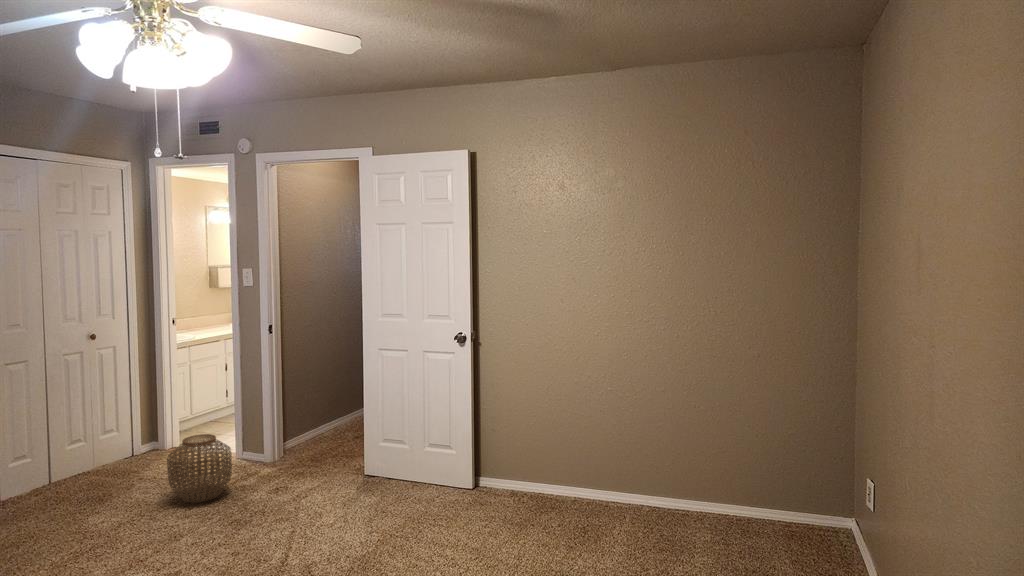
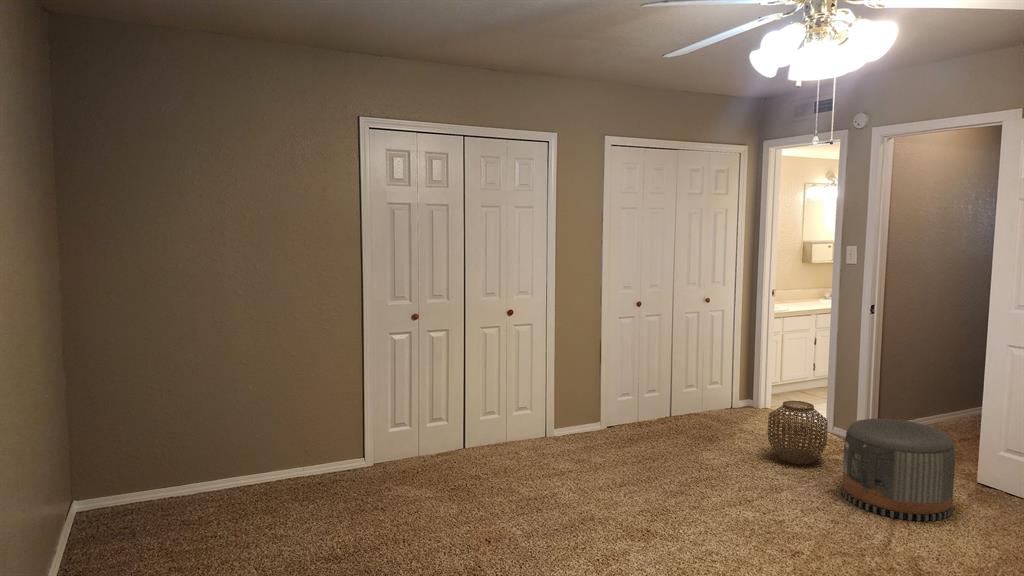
pouf: none [244,434,343,533] -> present [842,418,955,521]

